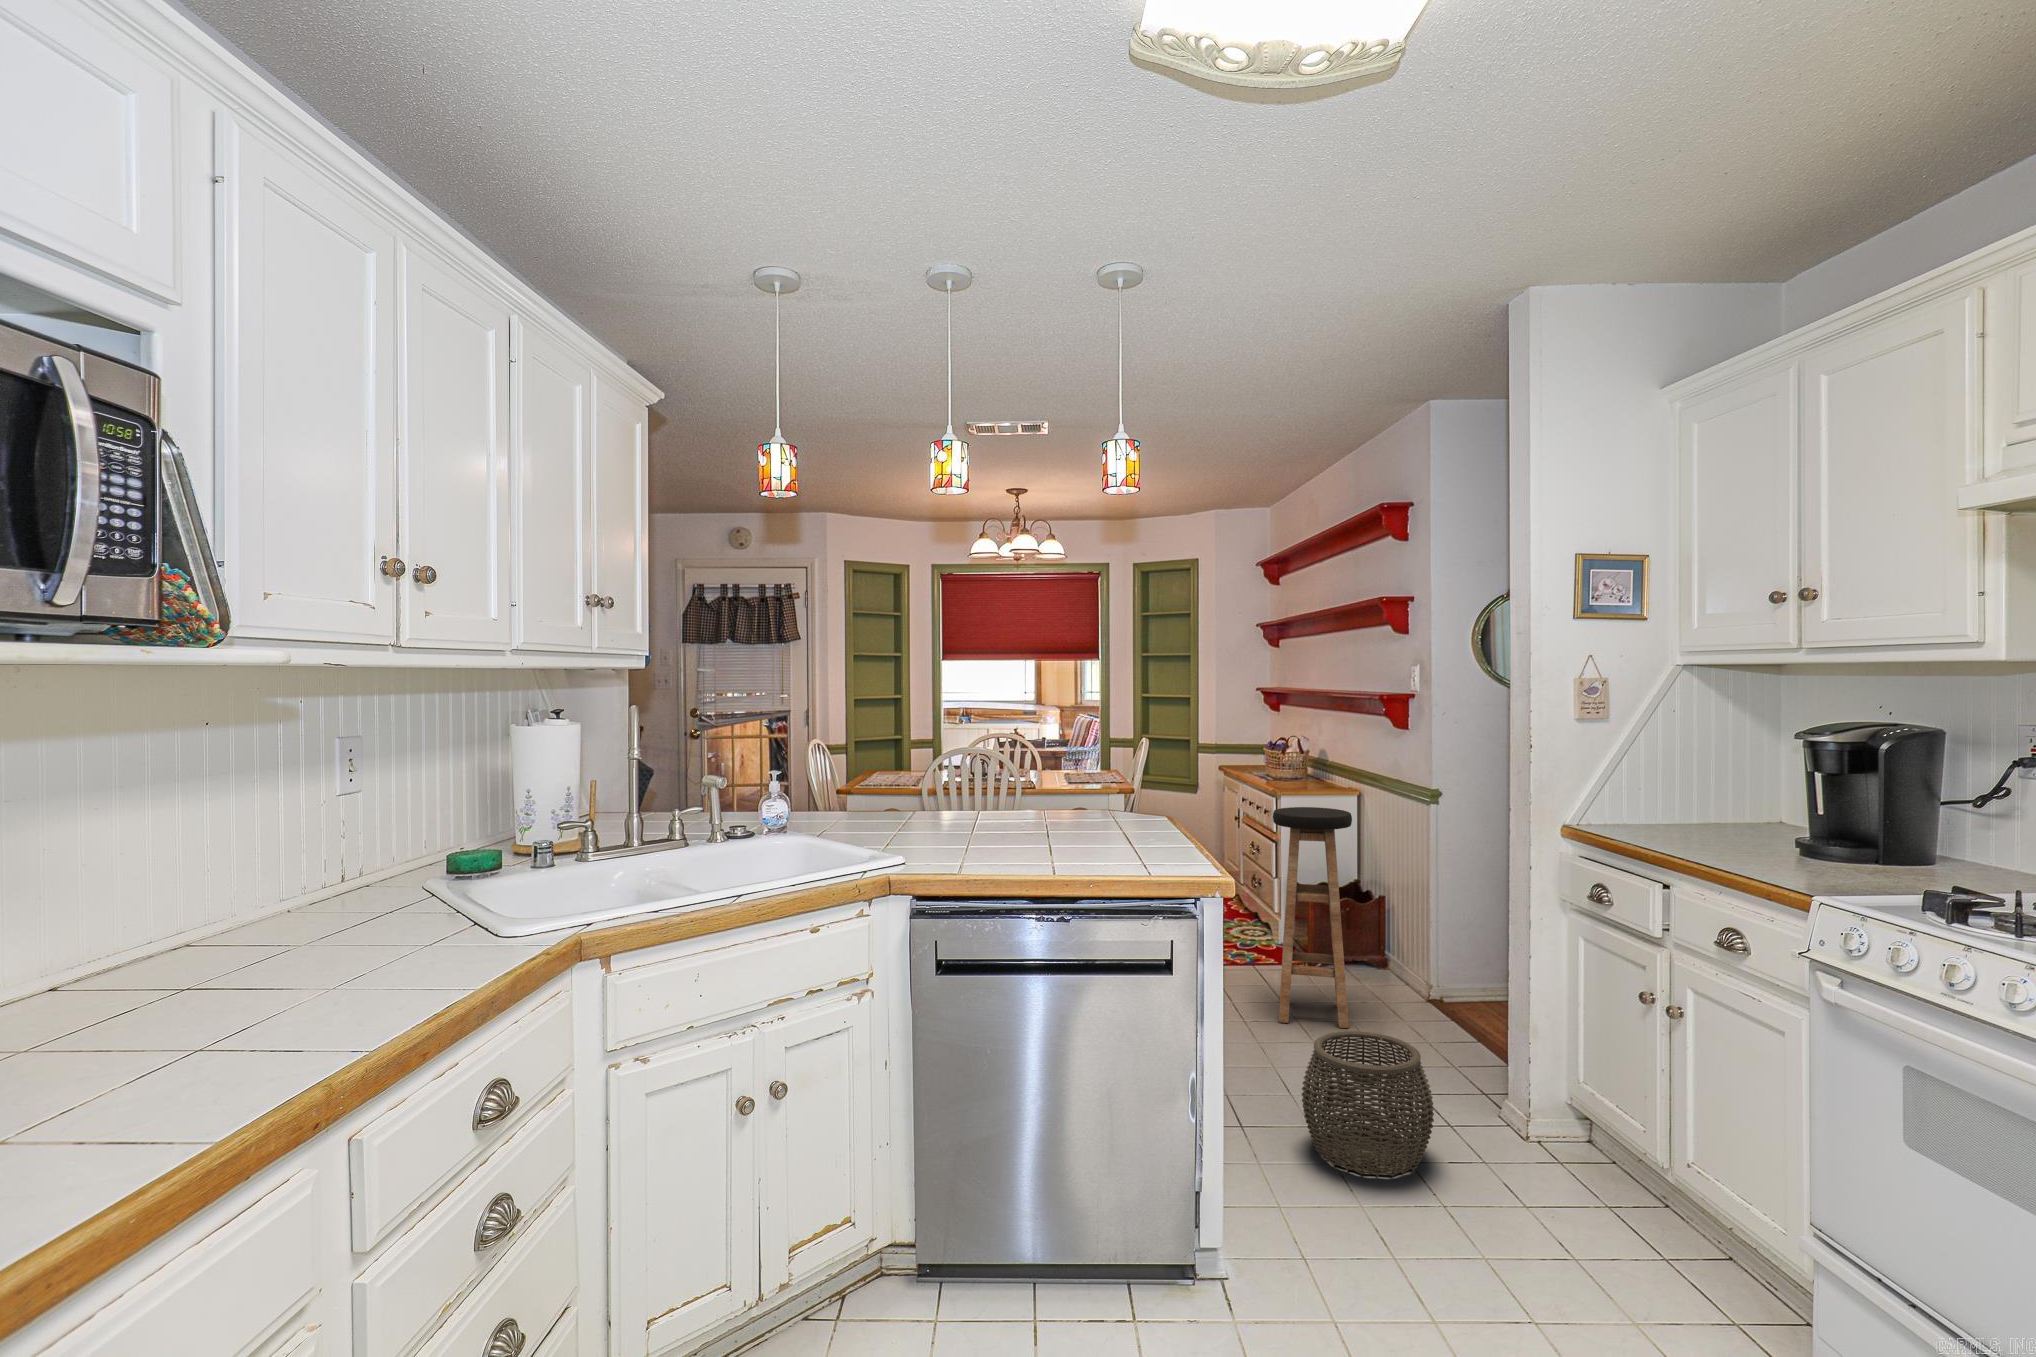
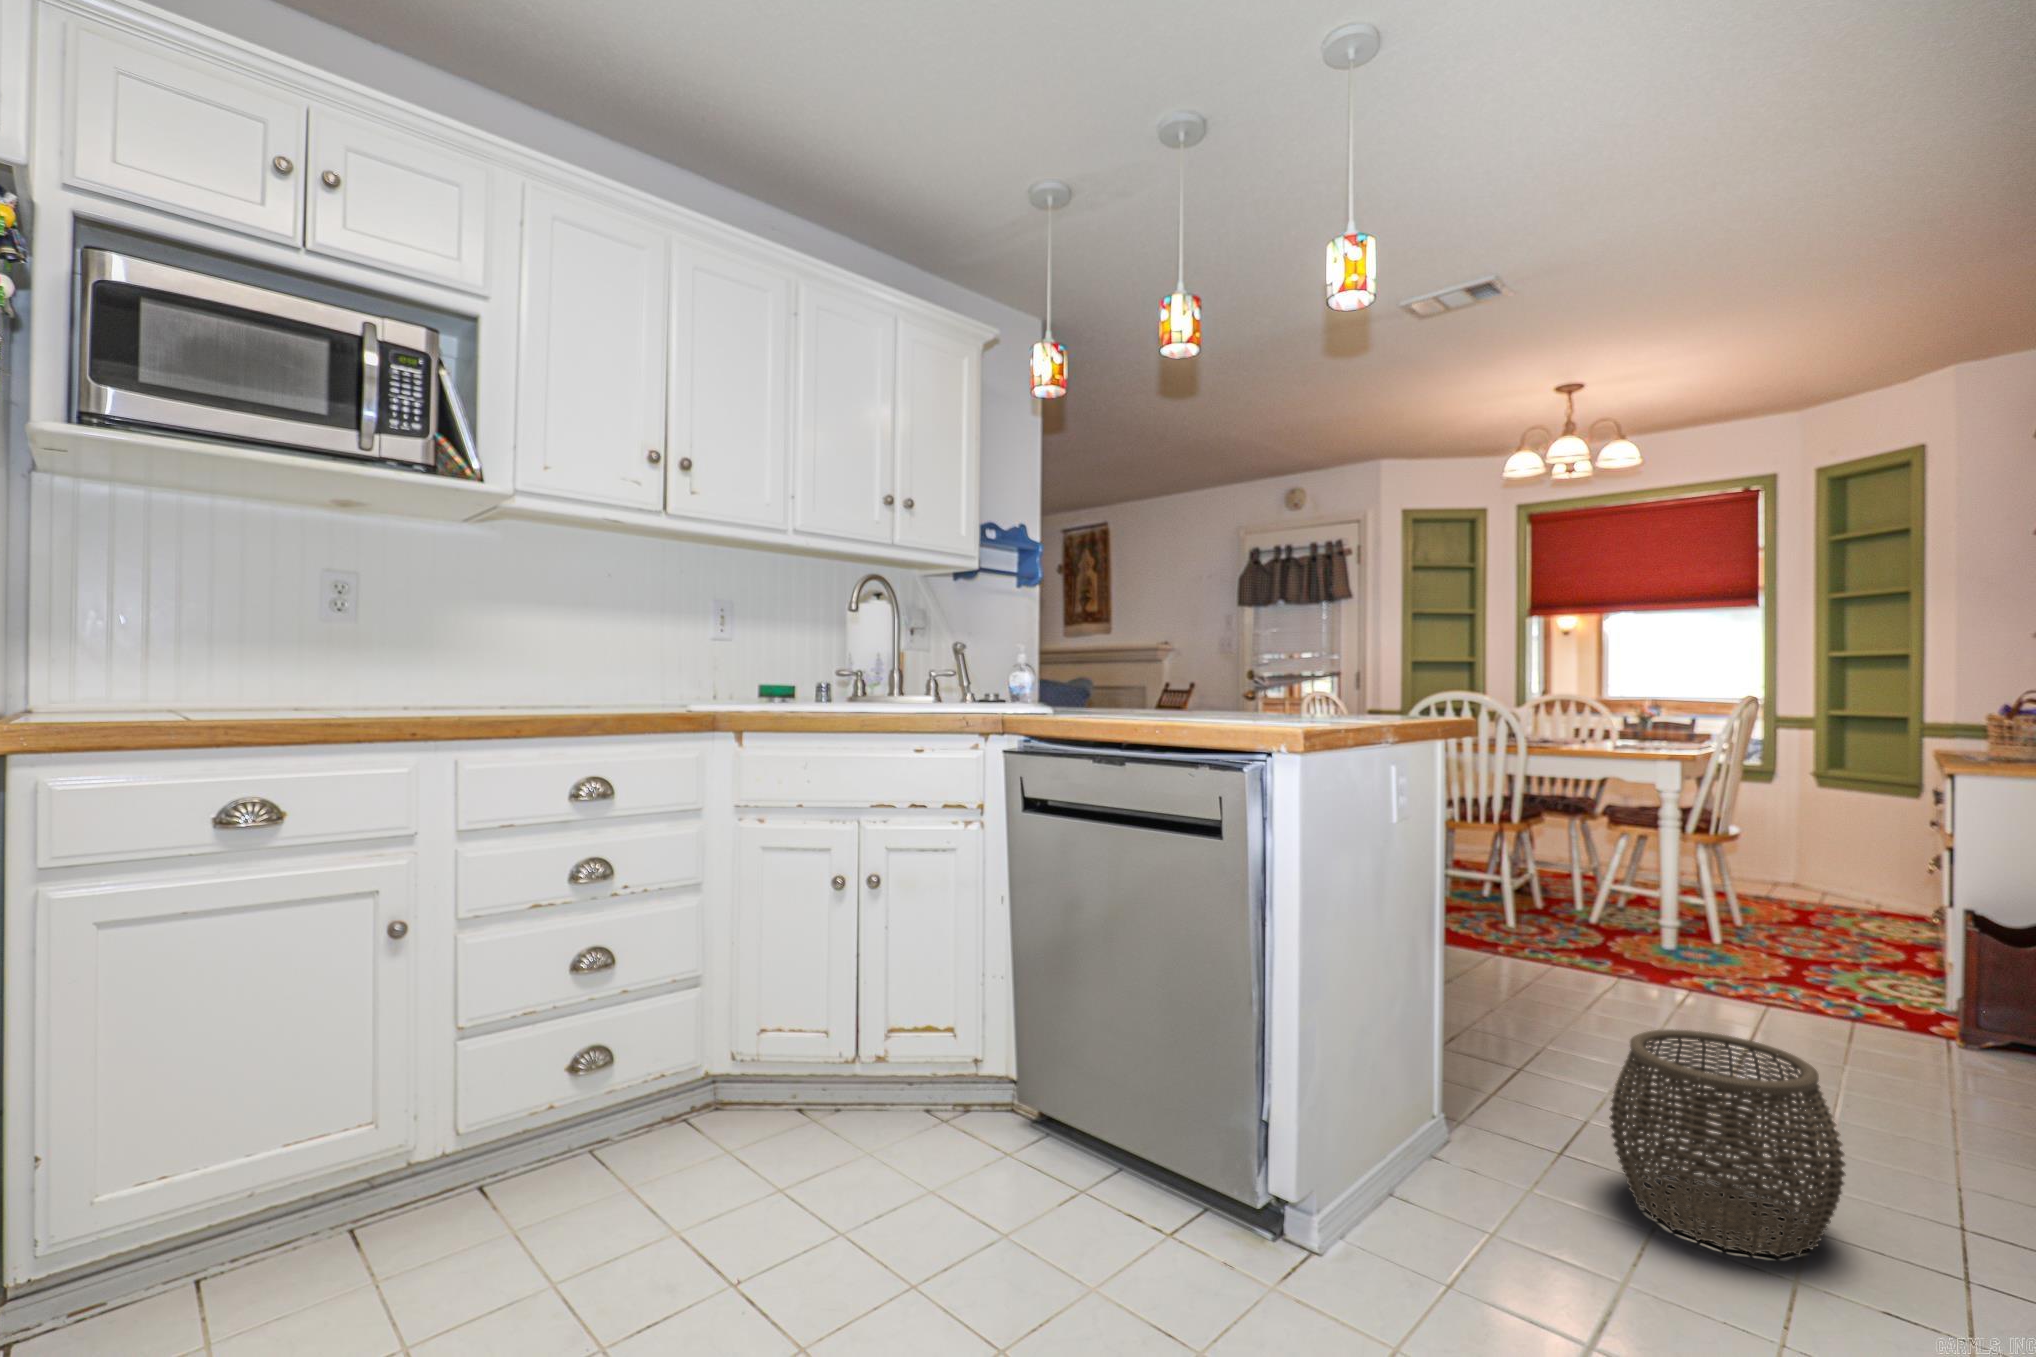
bar stool: present [1273,807,1352,1028] -> none [1798,755,1965,1100]

